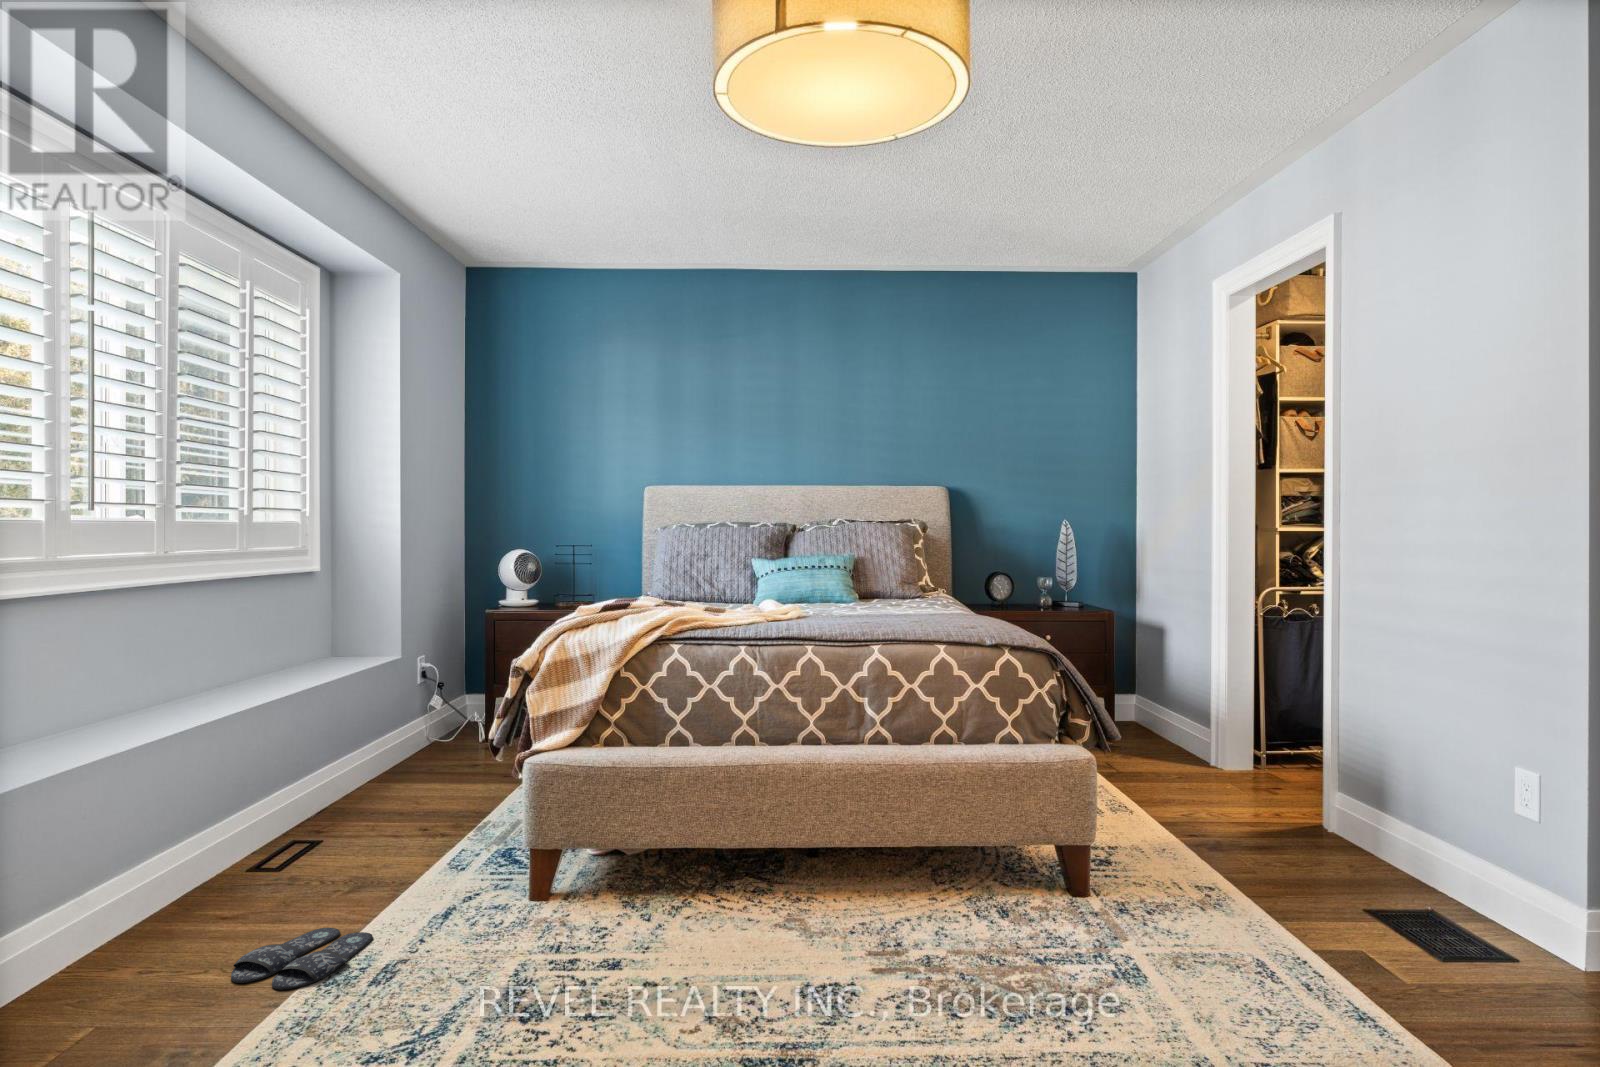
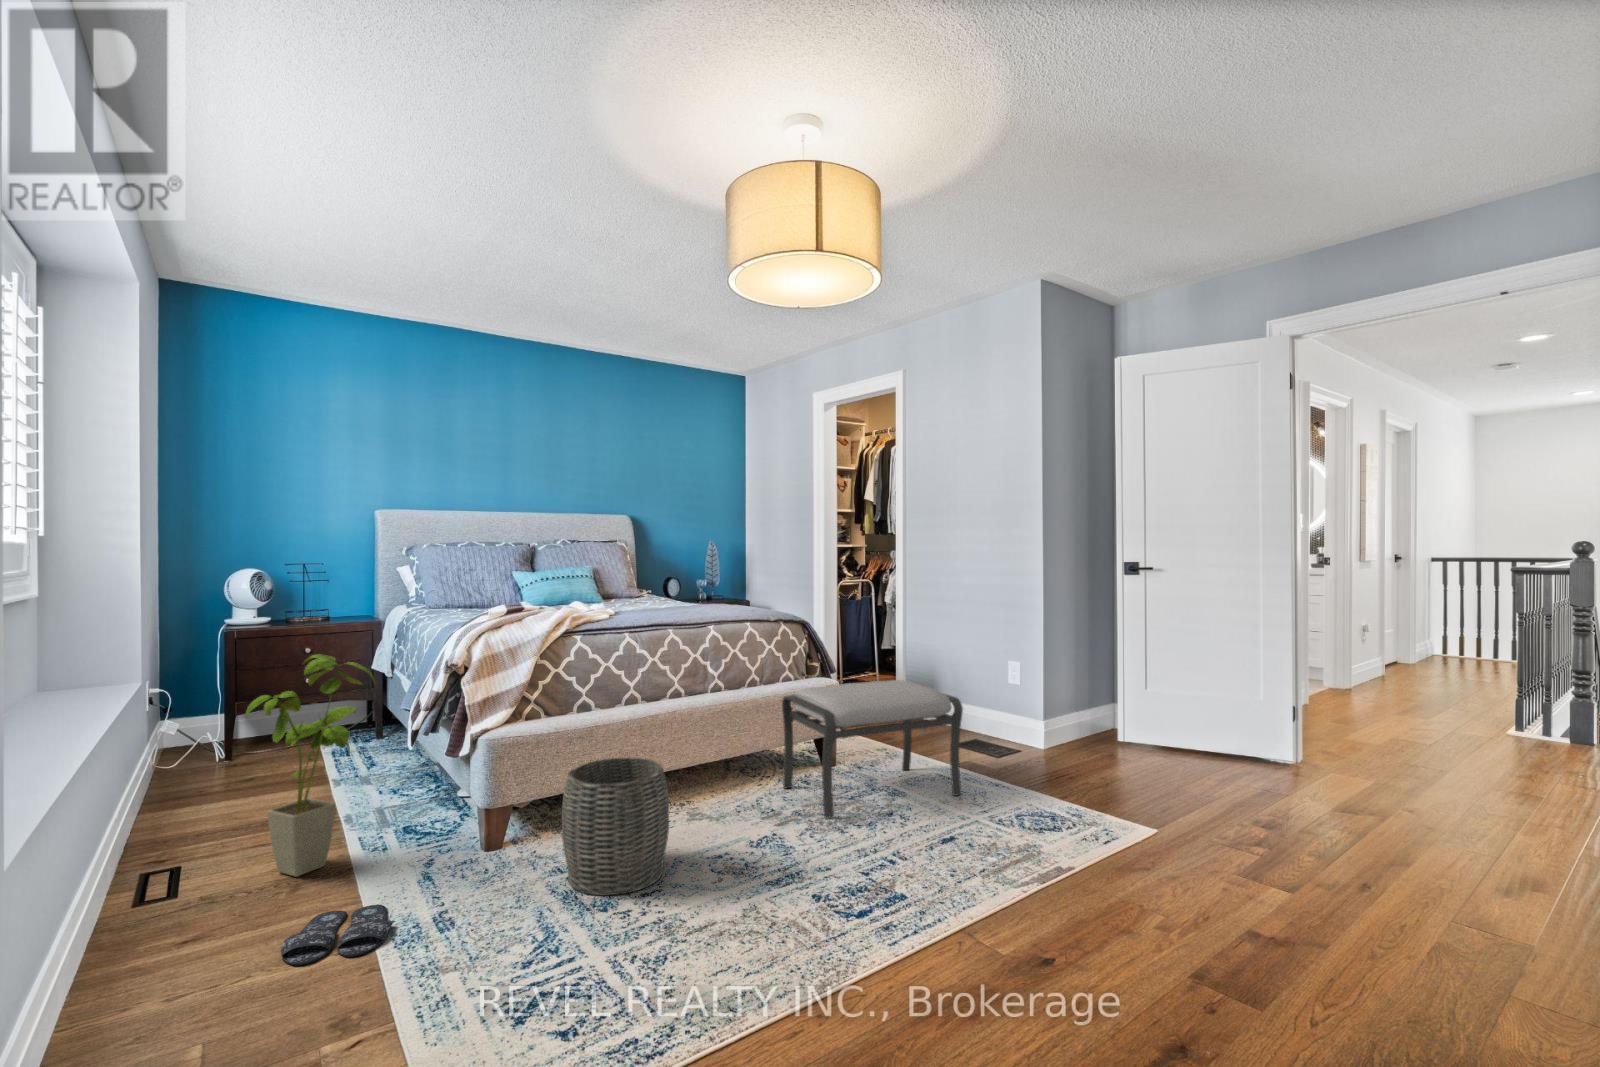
house plant: none [326,643,456,879] -> present [246,654,374,877]
ottoman: none [960,758,1252,1000] -> present [782,680,963,818]
woven basket: none [533,815,679,1007] -> present [562,758,669,895]

